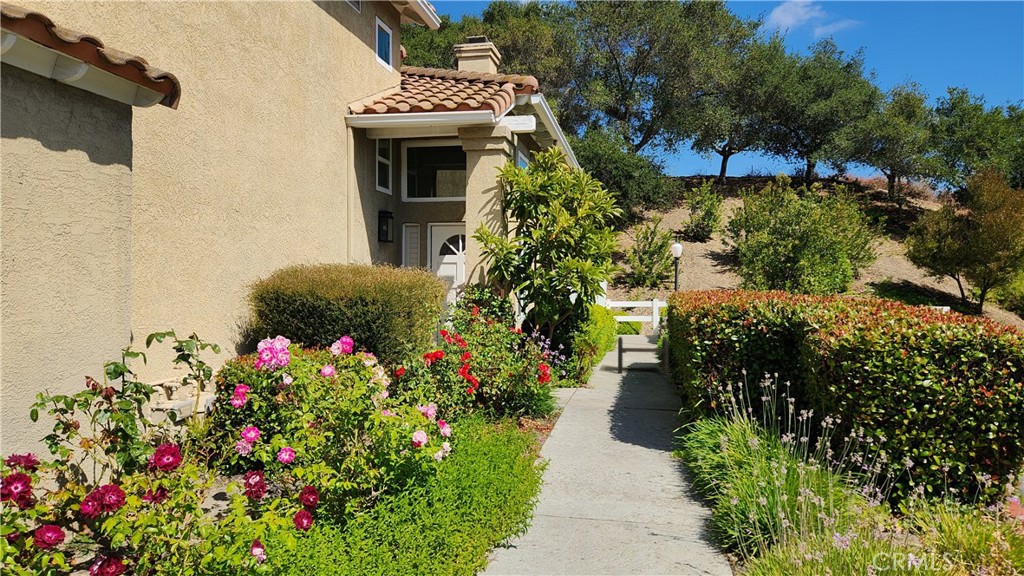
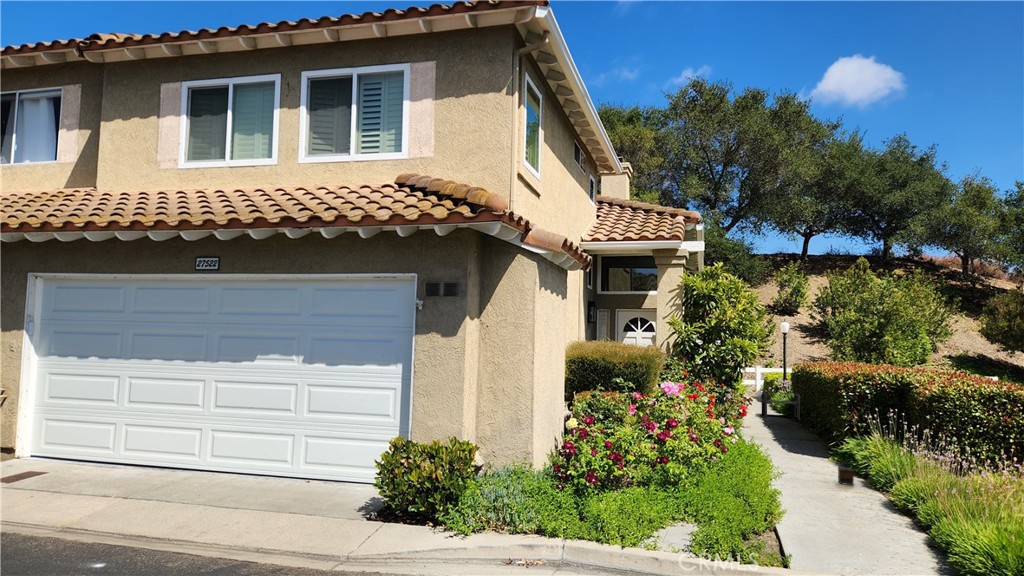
potted tree: none [634,470,683,548] -> present [835,451,859,485]

